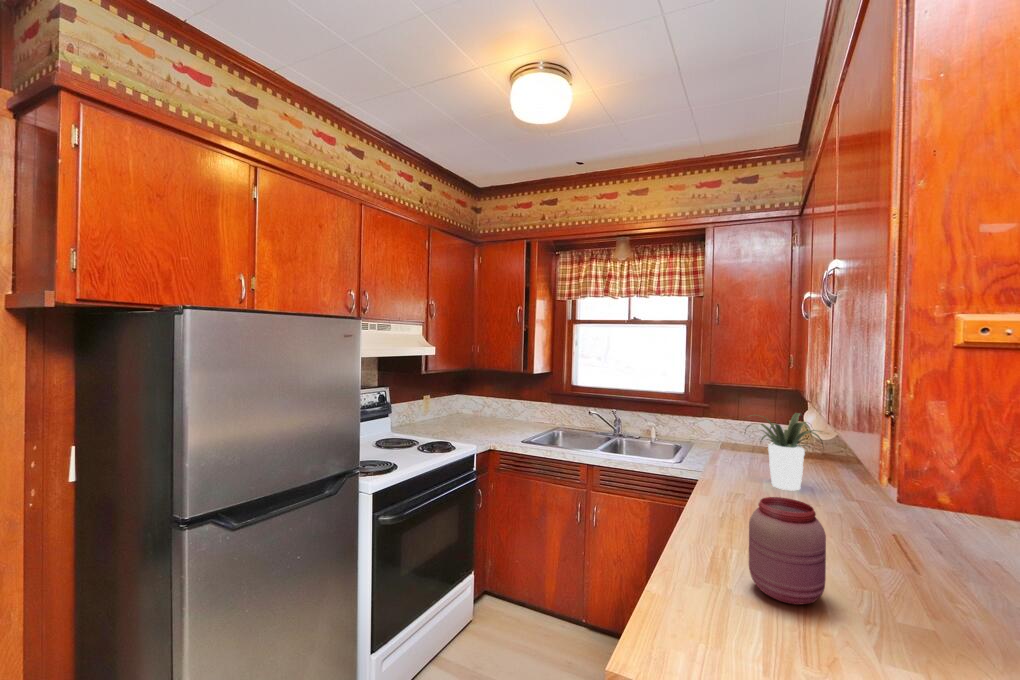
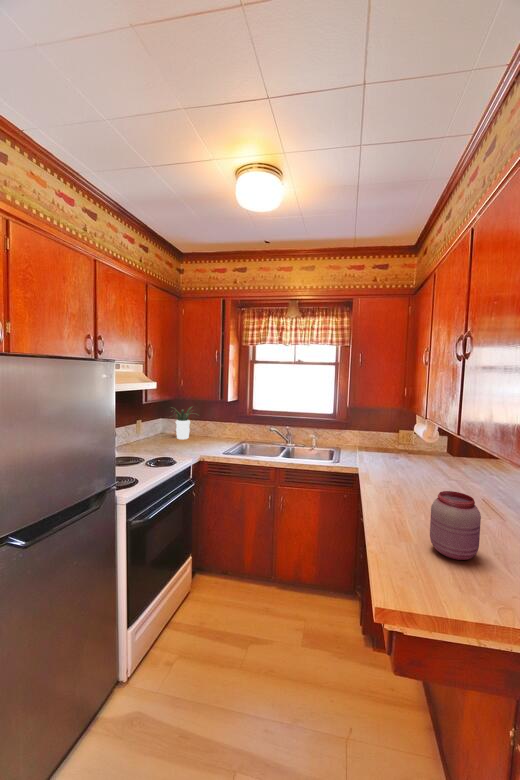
potted plant: present [748,413,823,490] -> present [173,407,198,439]

